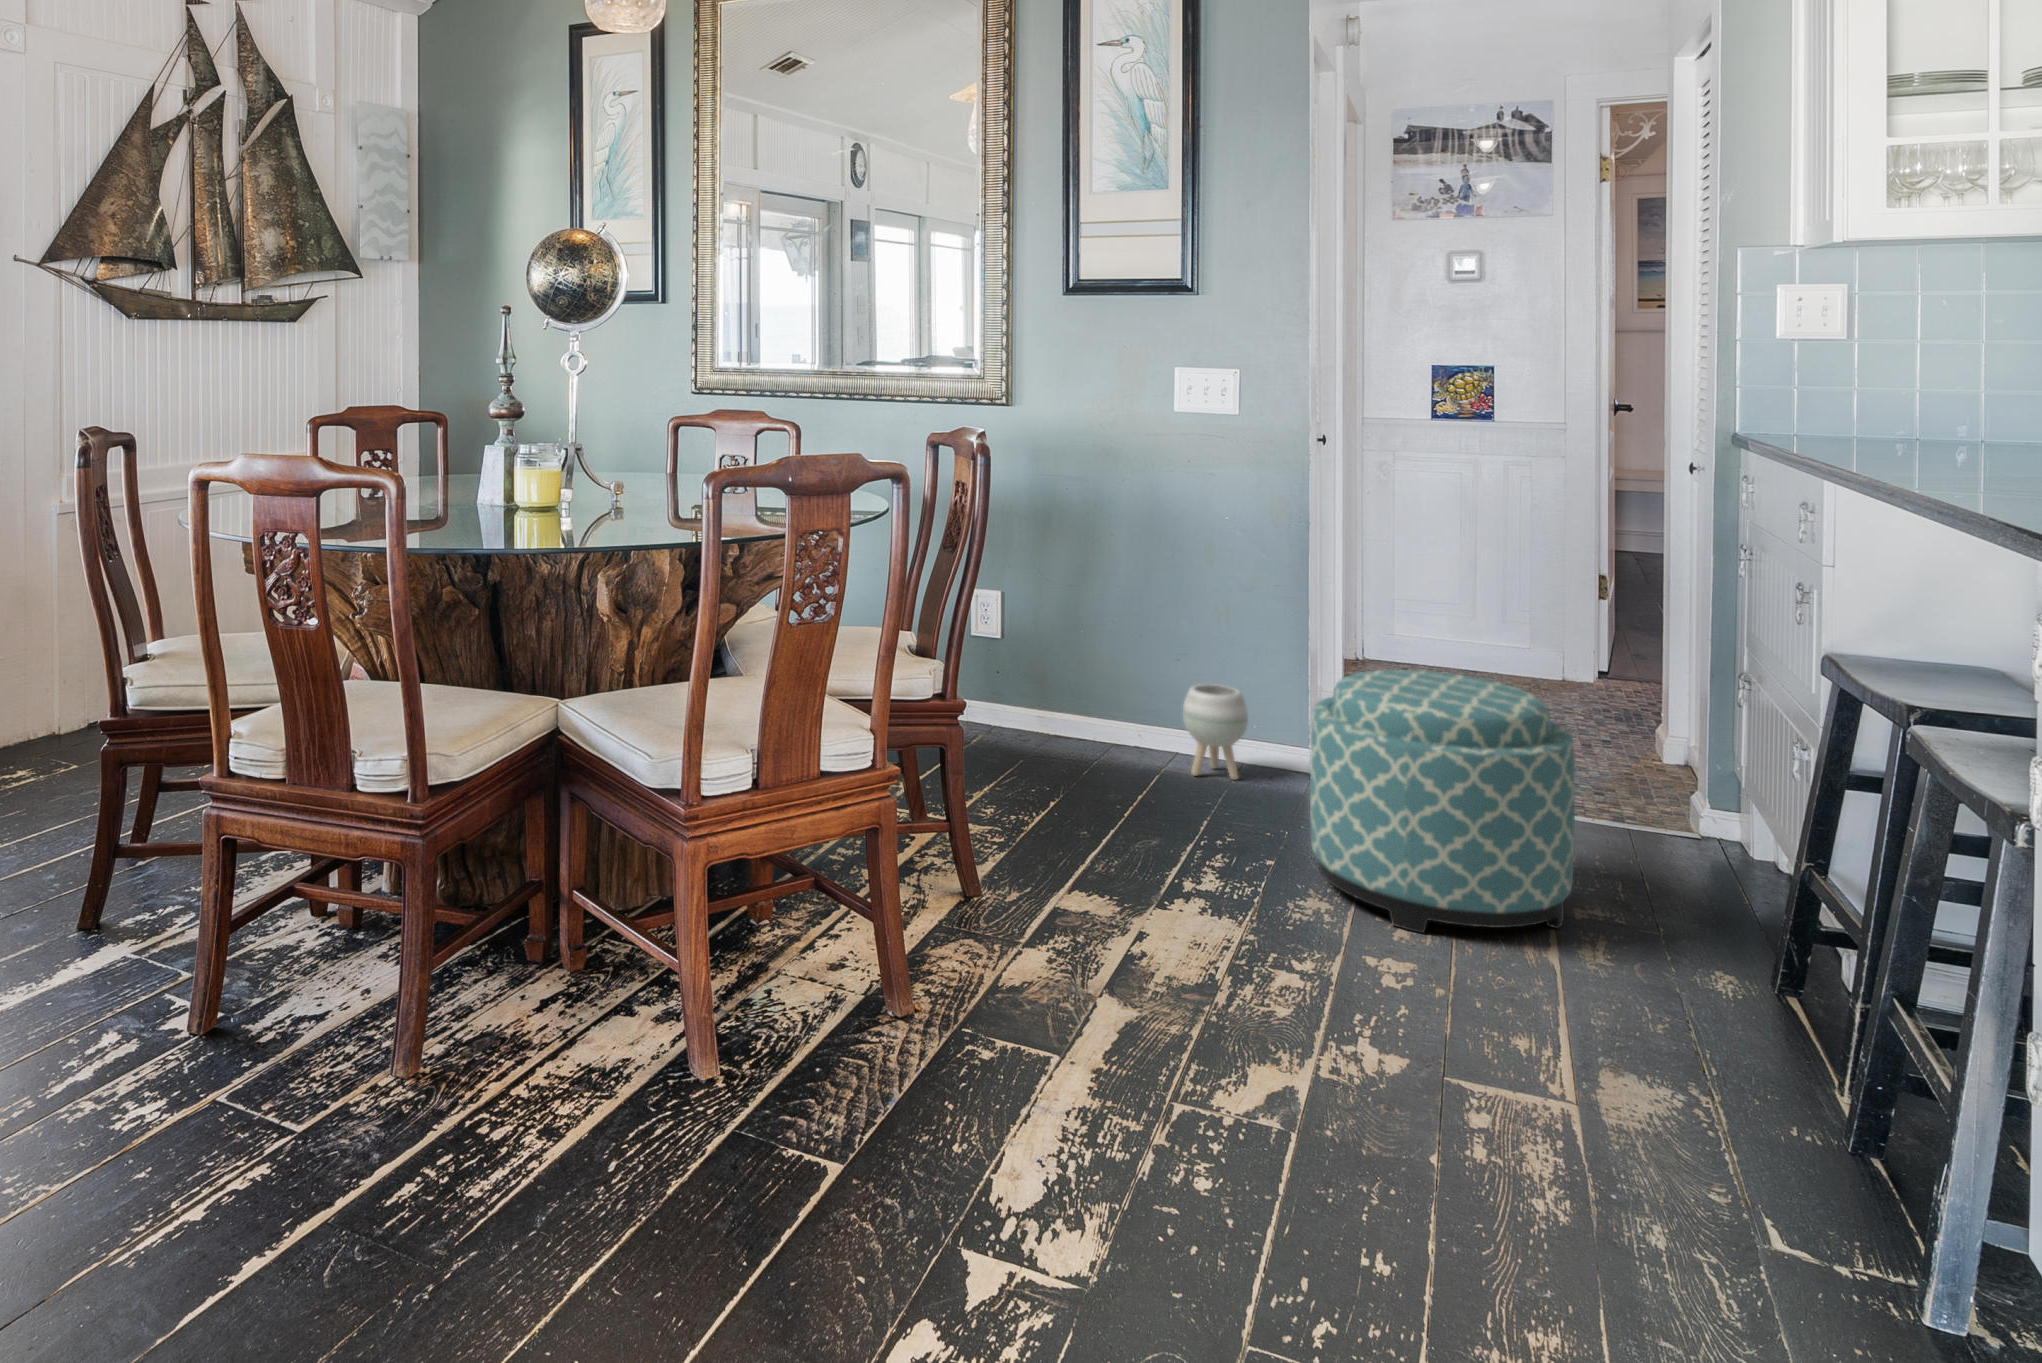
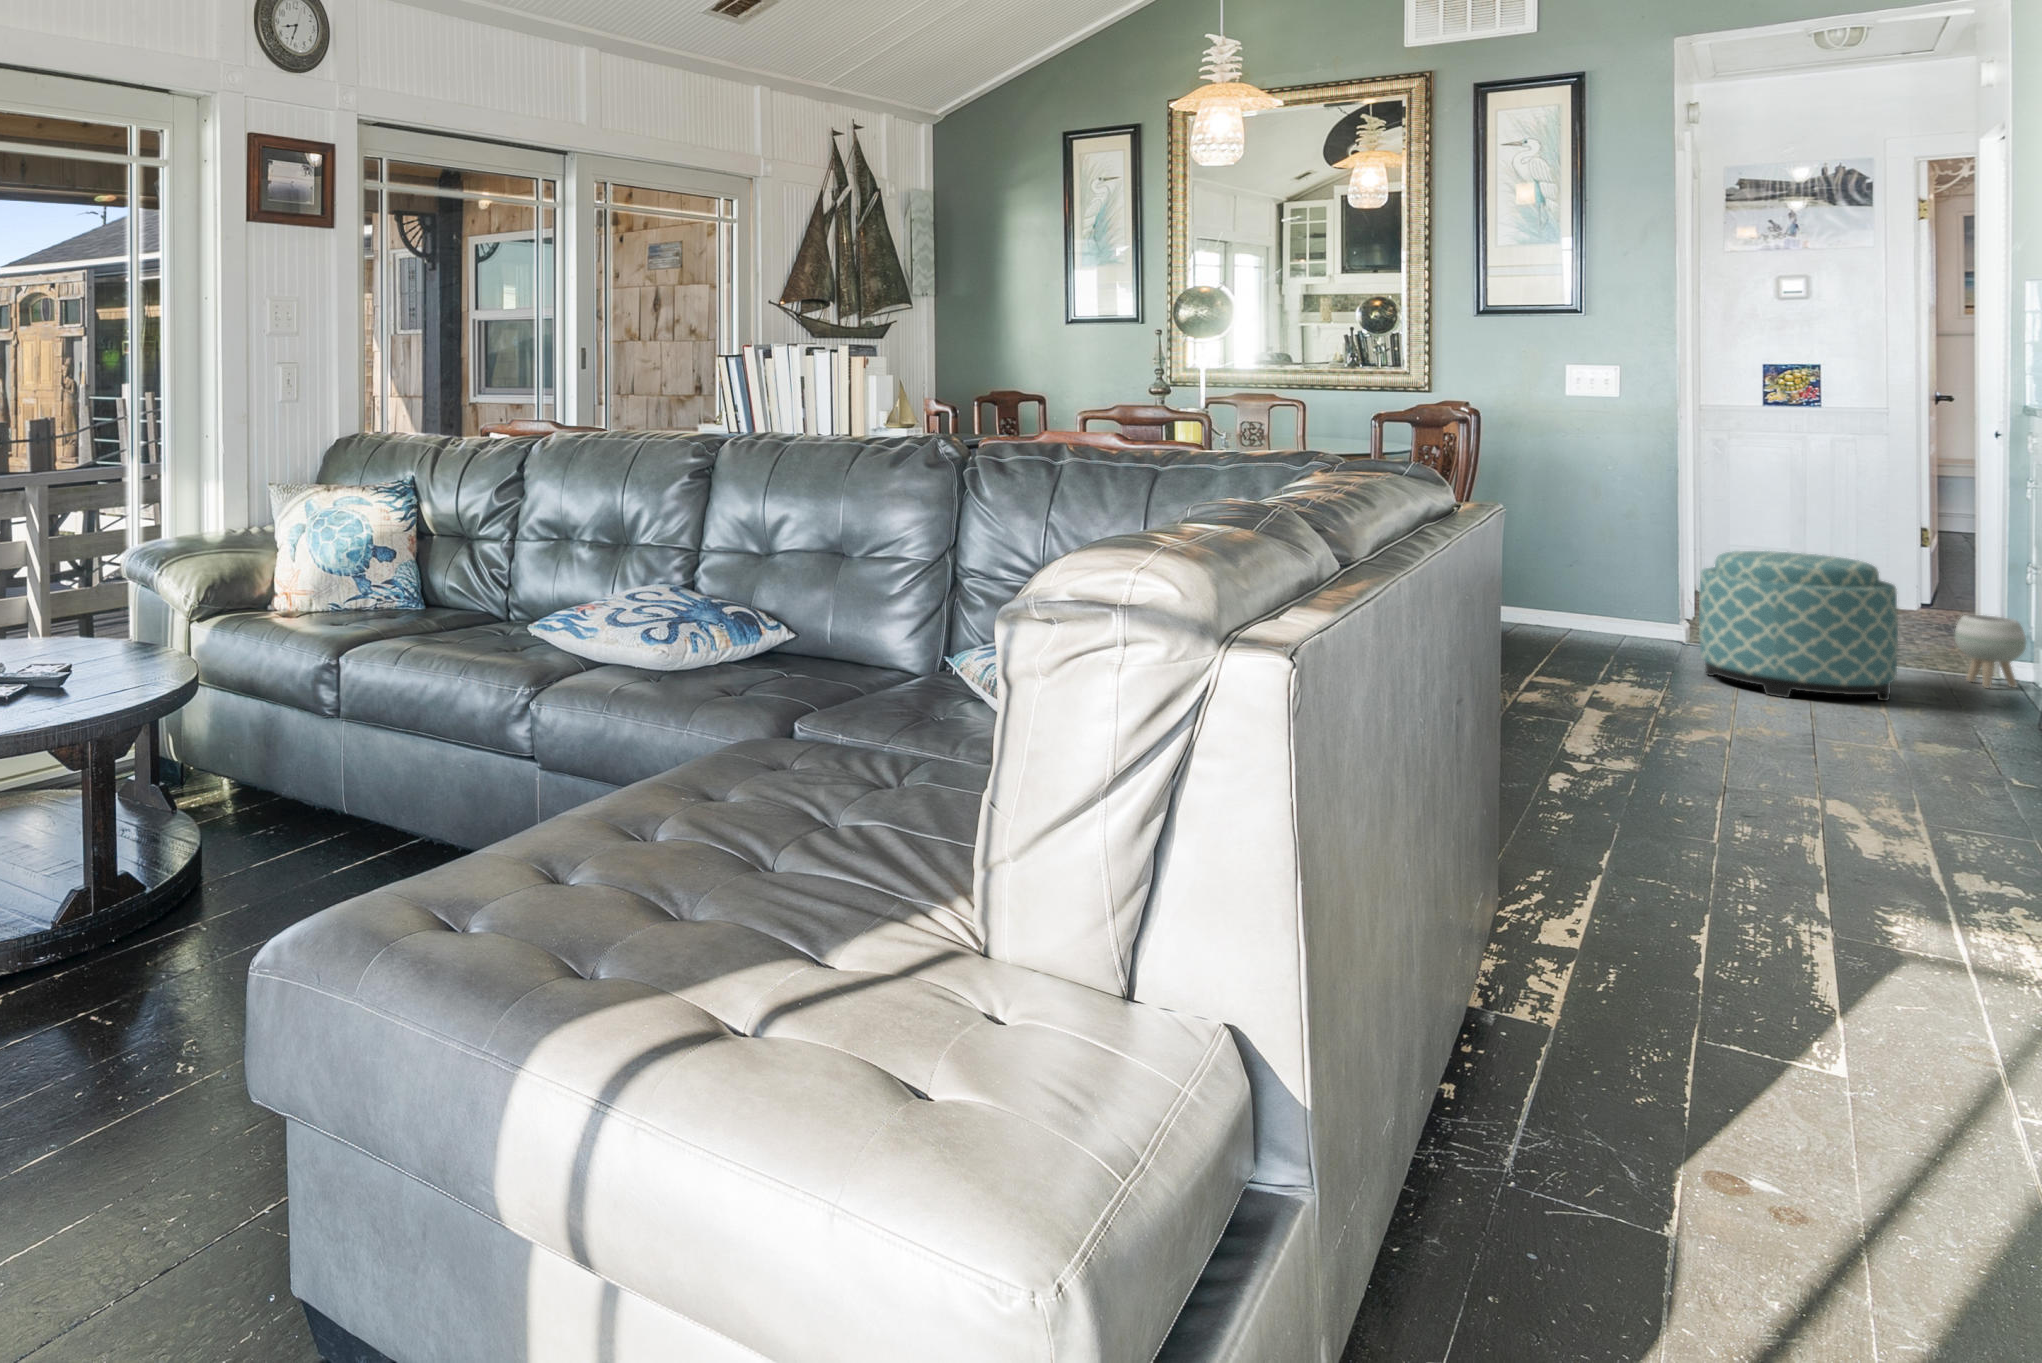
planter: present [1183,684,1248,780] -> present [1955,615,2026,688]

